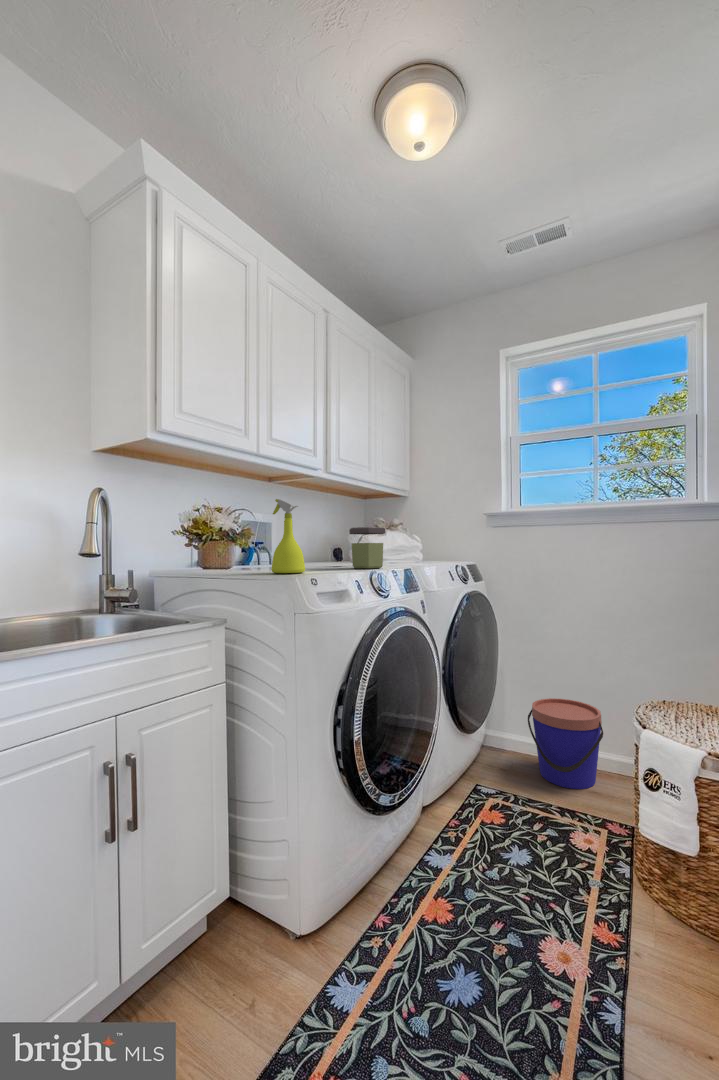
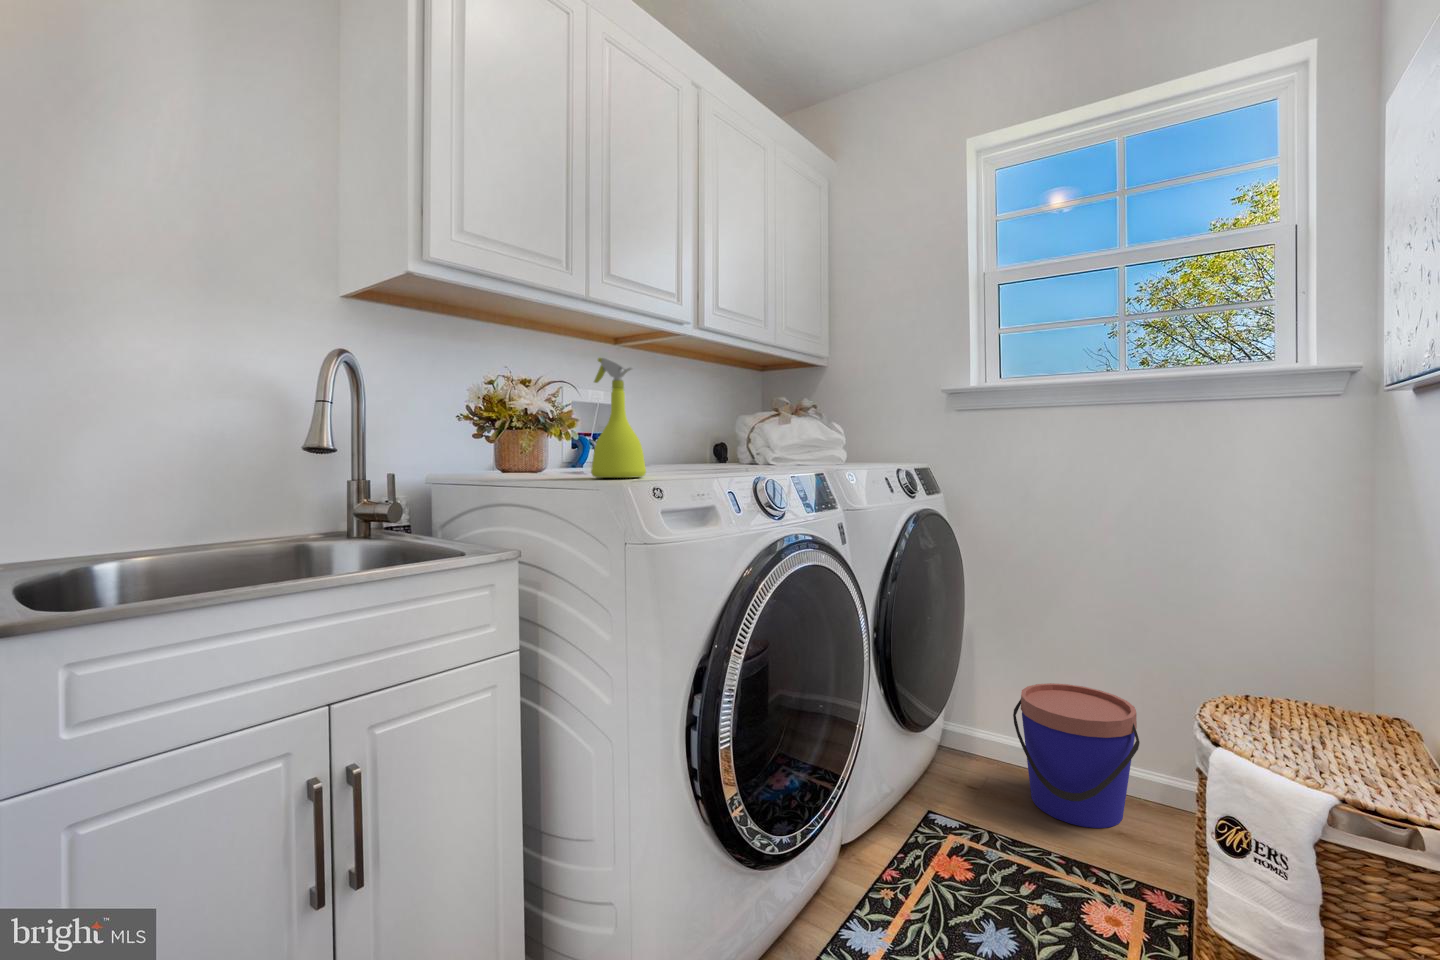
jar: present [349,527,385,568] -> none [723,404,781,472]

